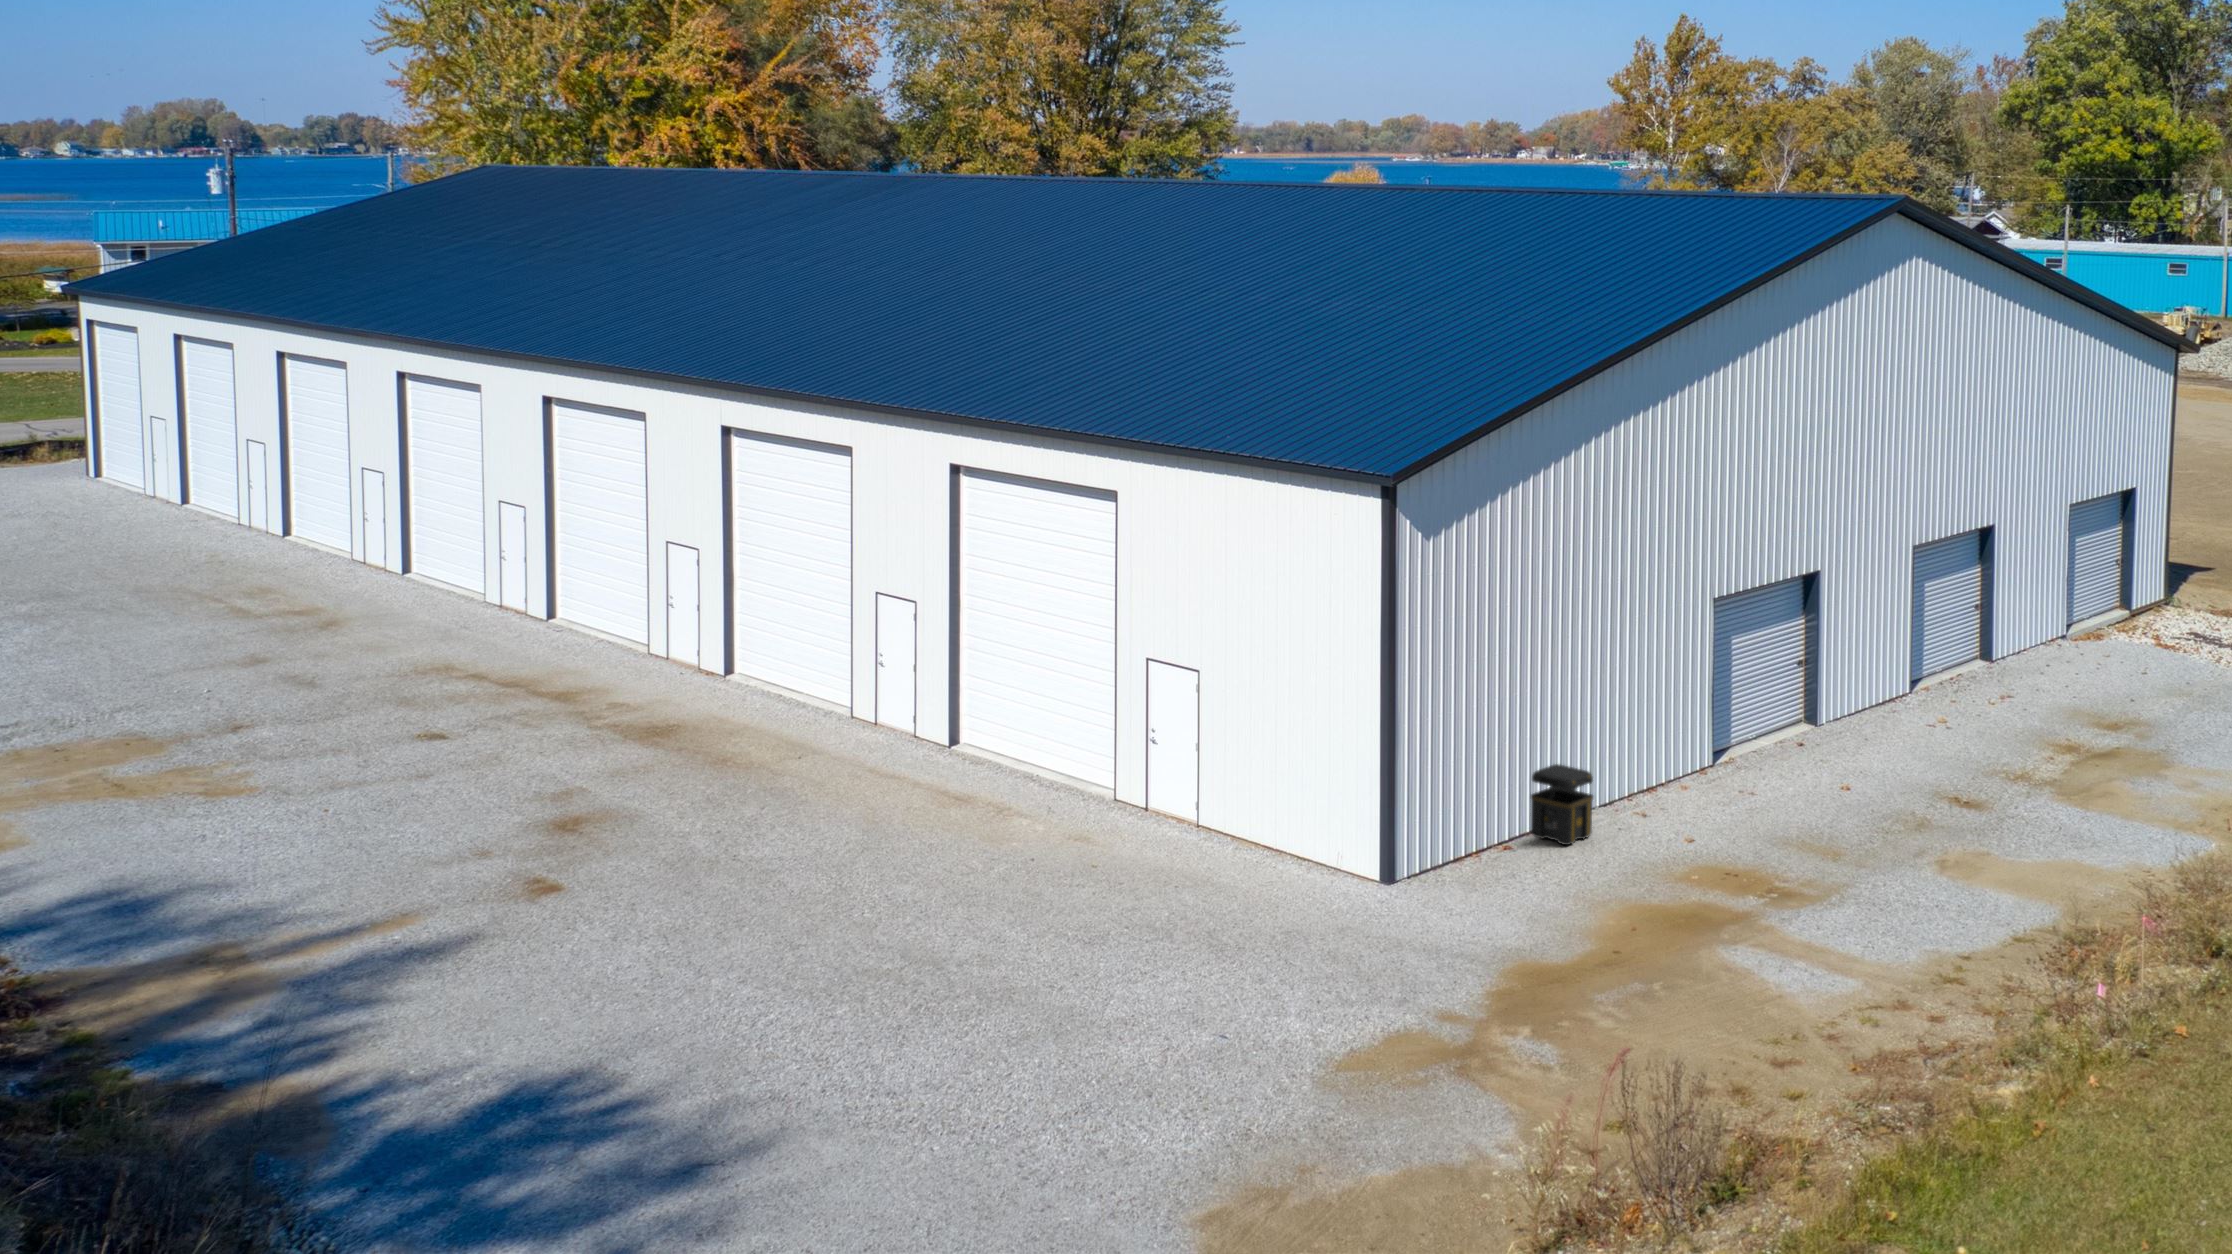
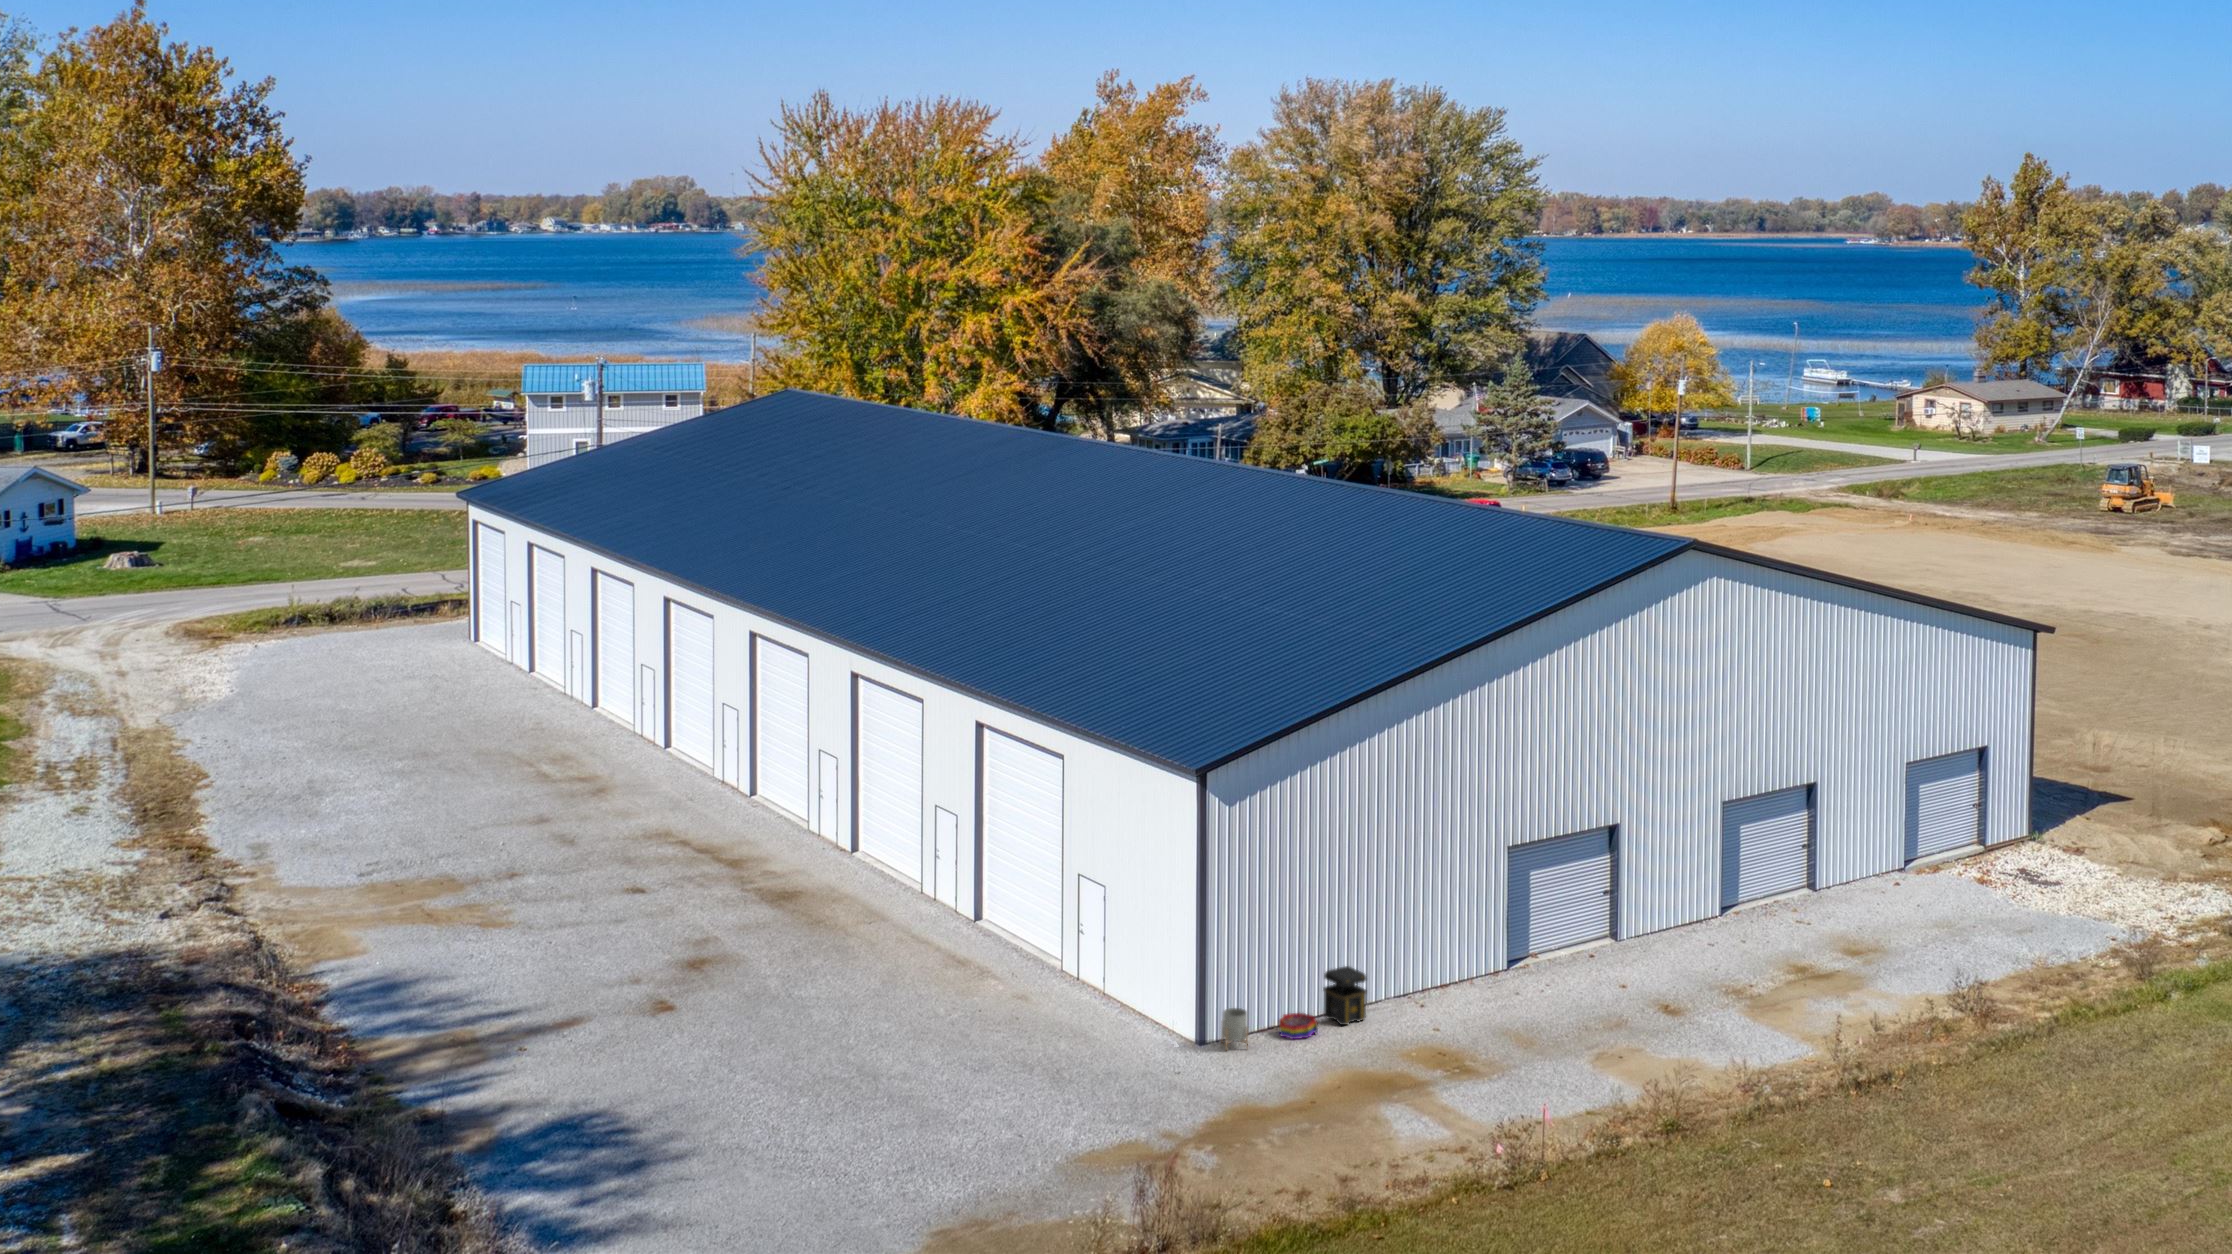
planter: none [1418,827,1464,889] -> present [1221,1008,1248,1047]
storage bin: none [1485,831,1544,868] -> present [1279,1013,1318,1039]

